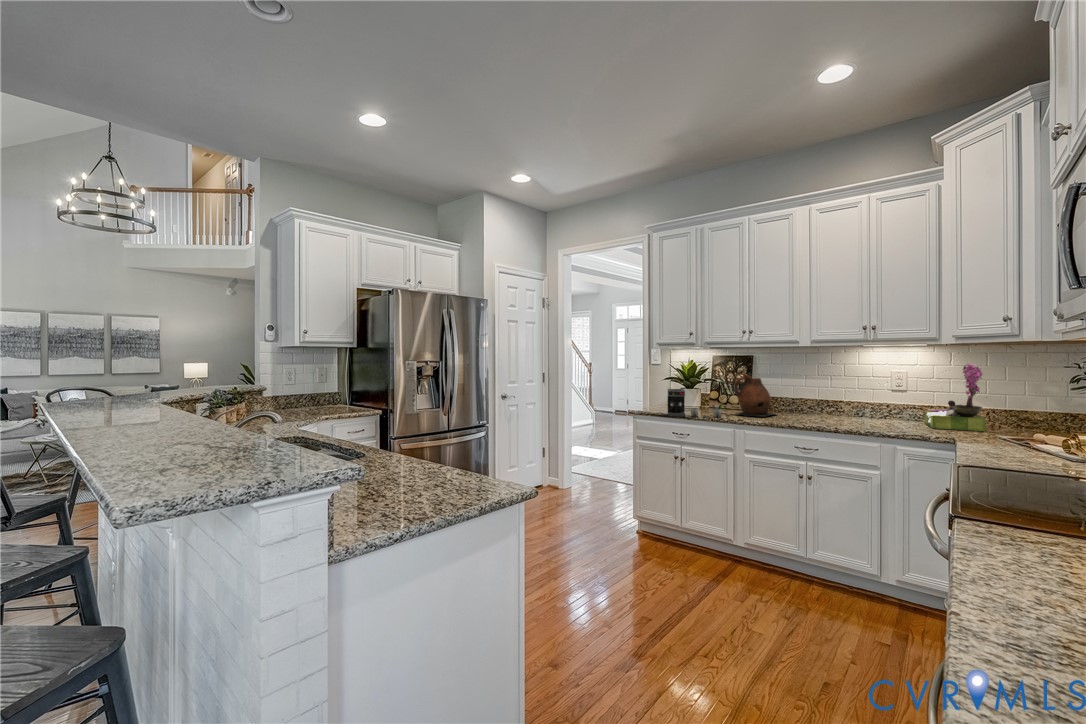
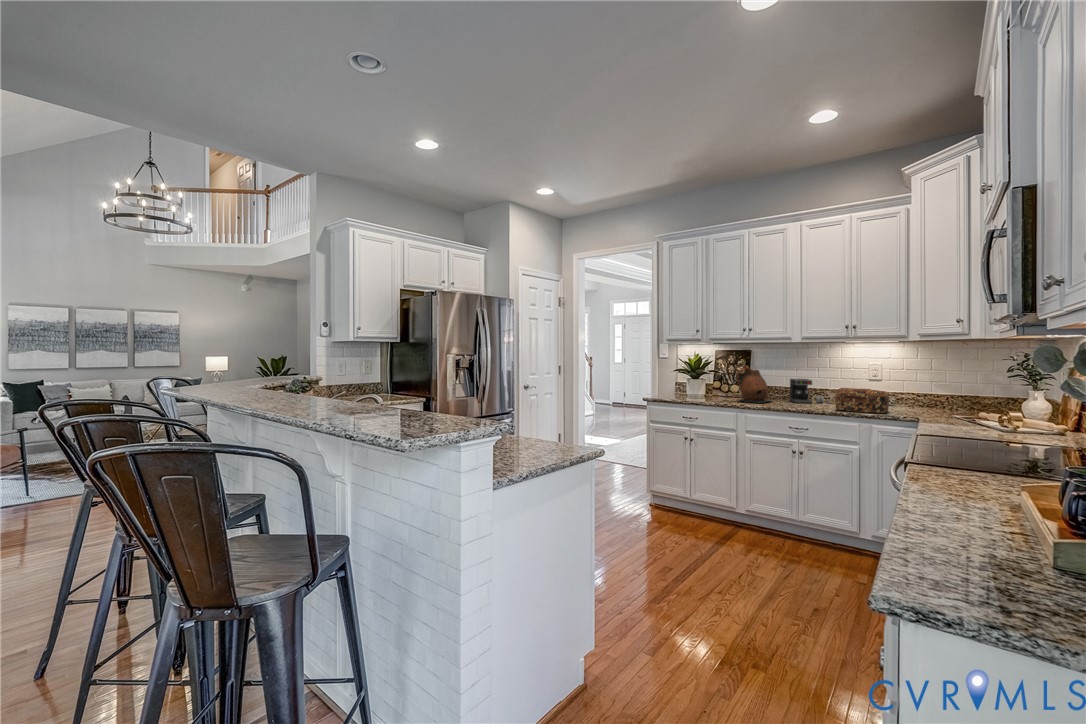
flower arrangement: present [925,363,985,431] -> none [896,356,947,412]
coffee maker: present [668,389,723,418] -> present [790,379,833,404]
bread loaf: none [850,400,917,432] -> present [835,388,889,413]

